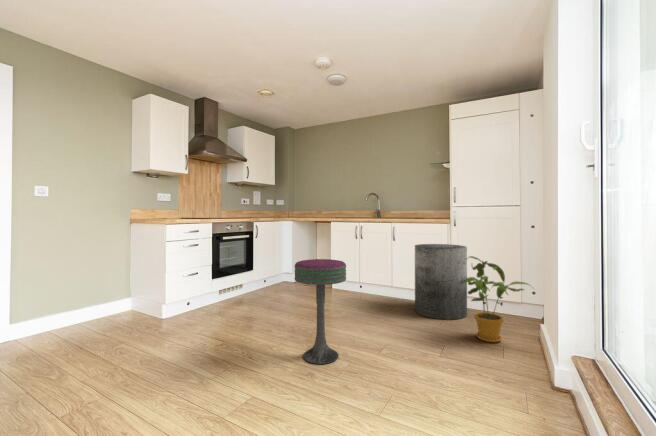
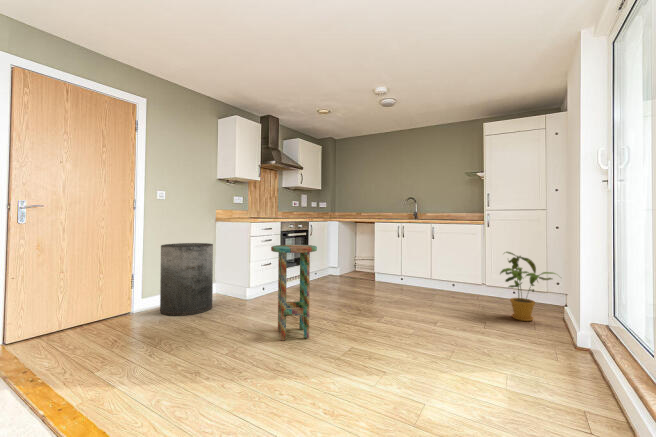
trash can: present [415,244,467,320] -> present [160,243,213,316]
side table: none [151,254,218,387] -> present [271,245,317,341]
bar stool: present [295,259,346,364] -> none [370,251,411,331]

